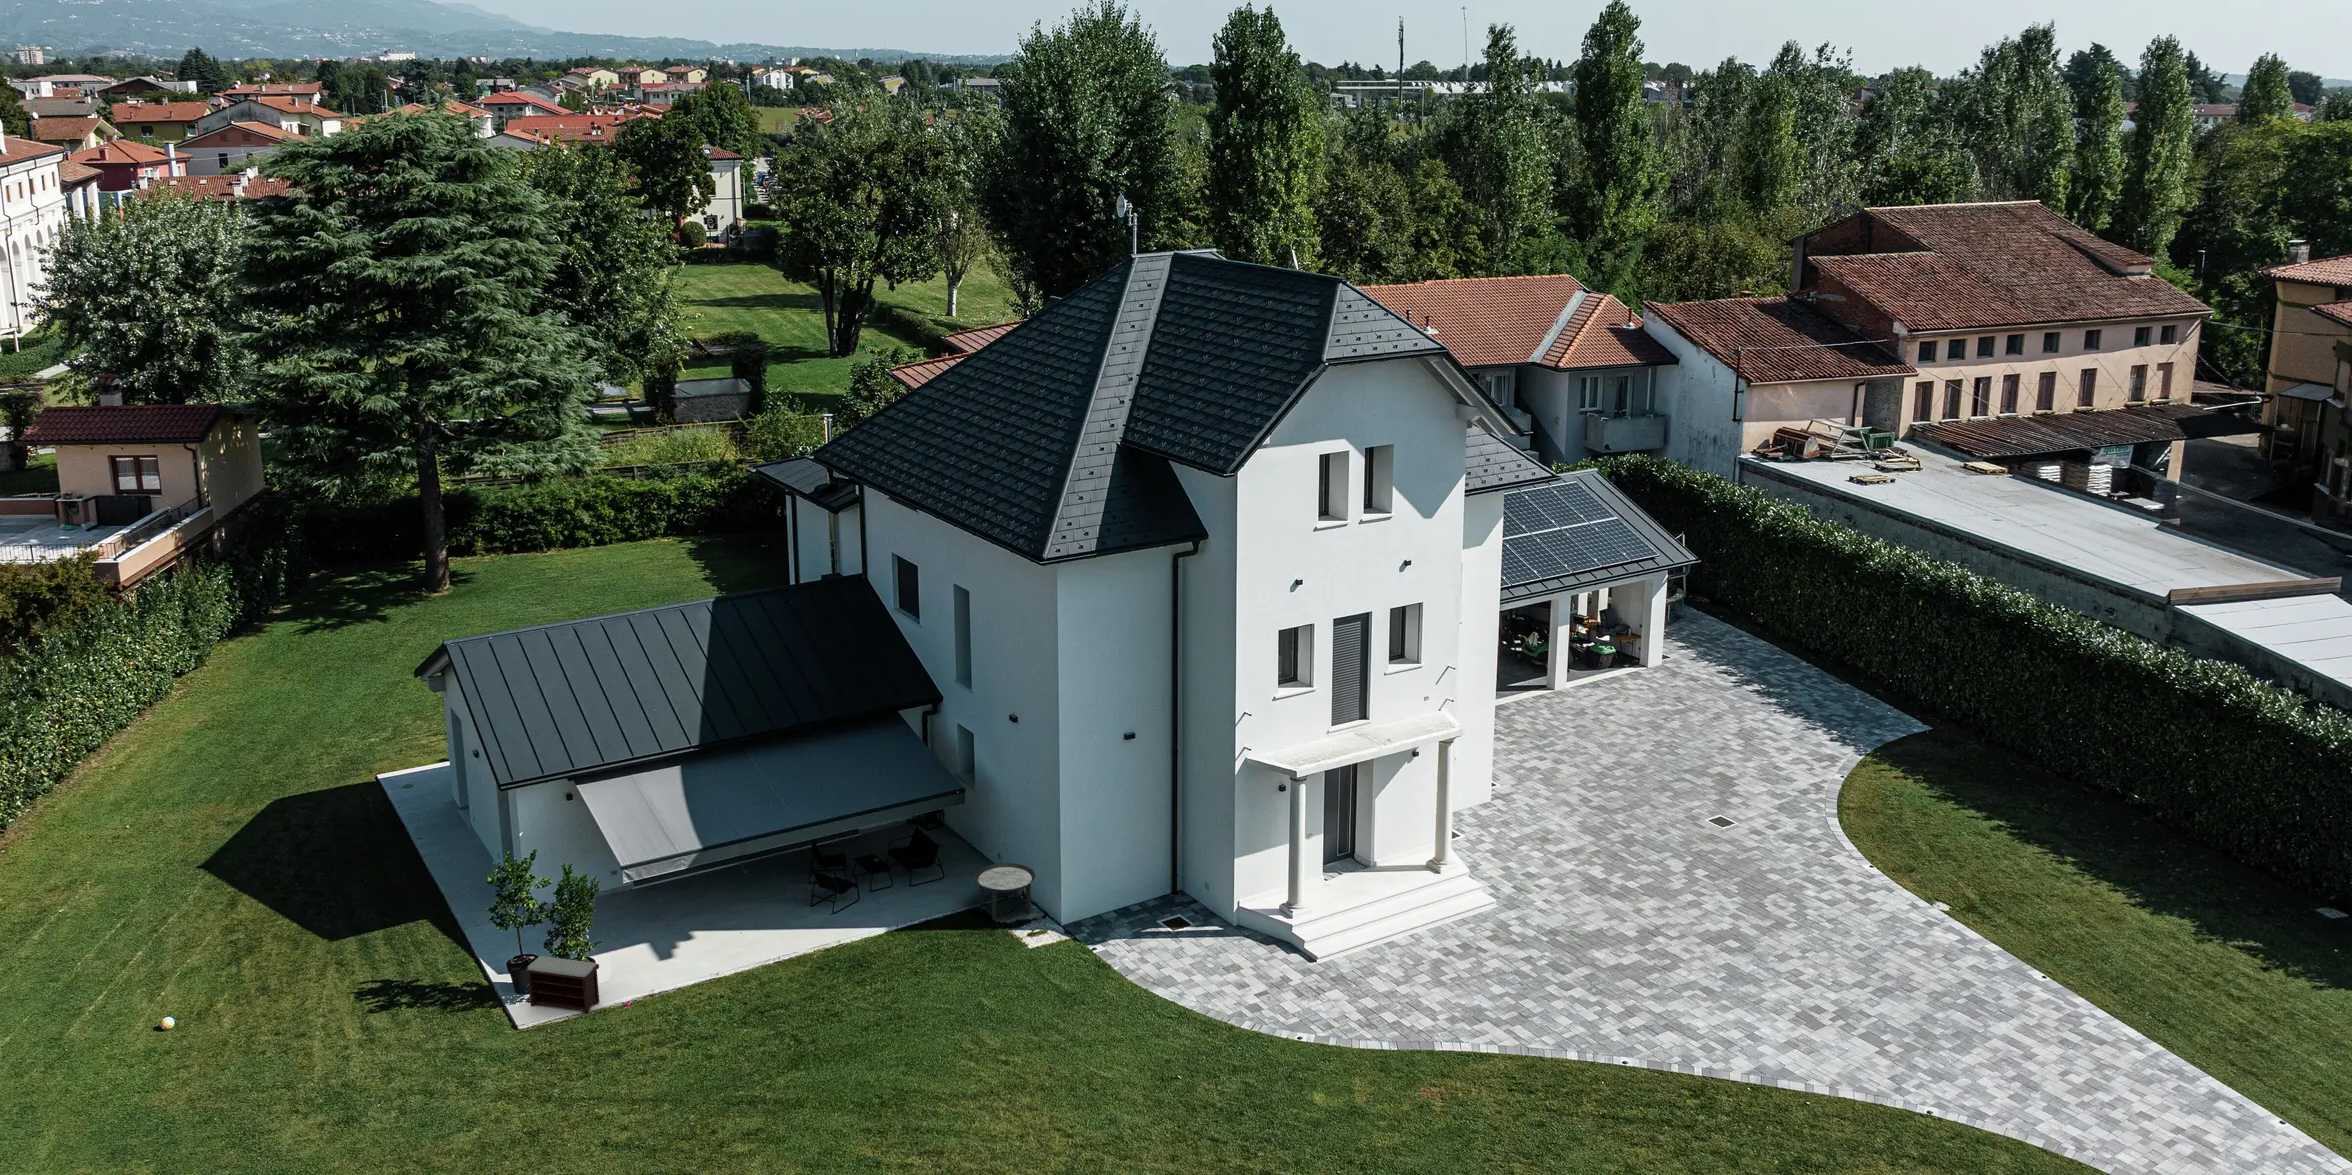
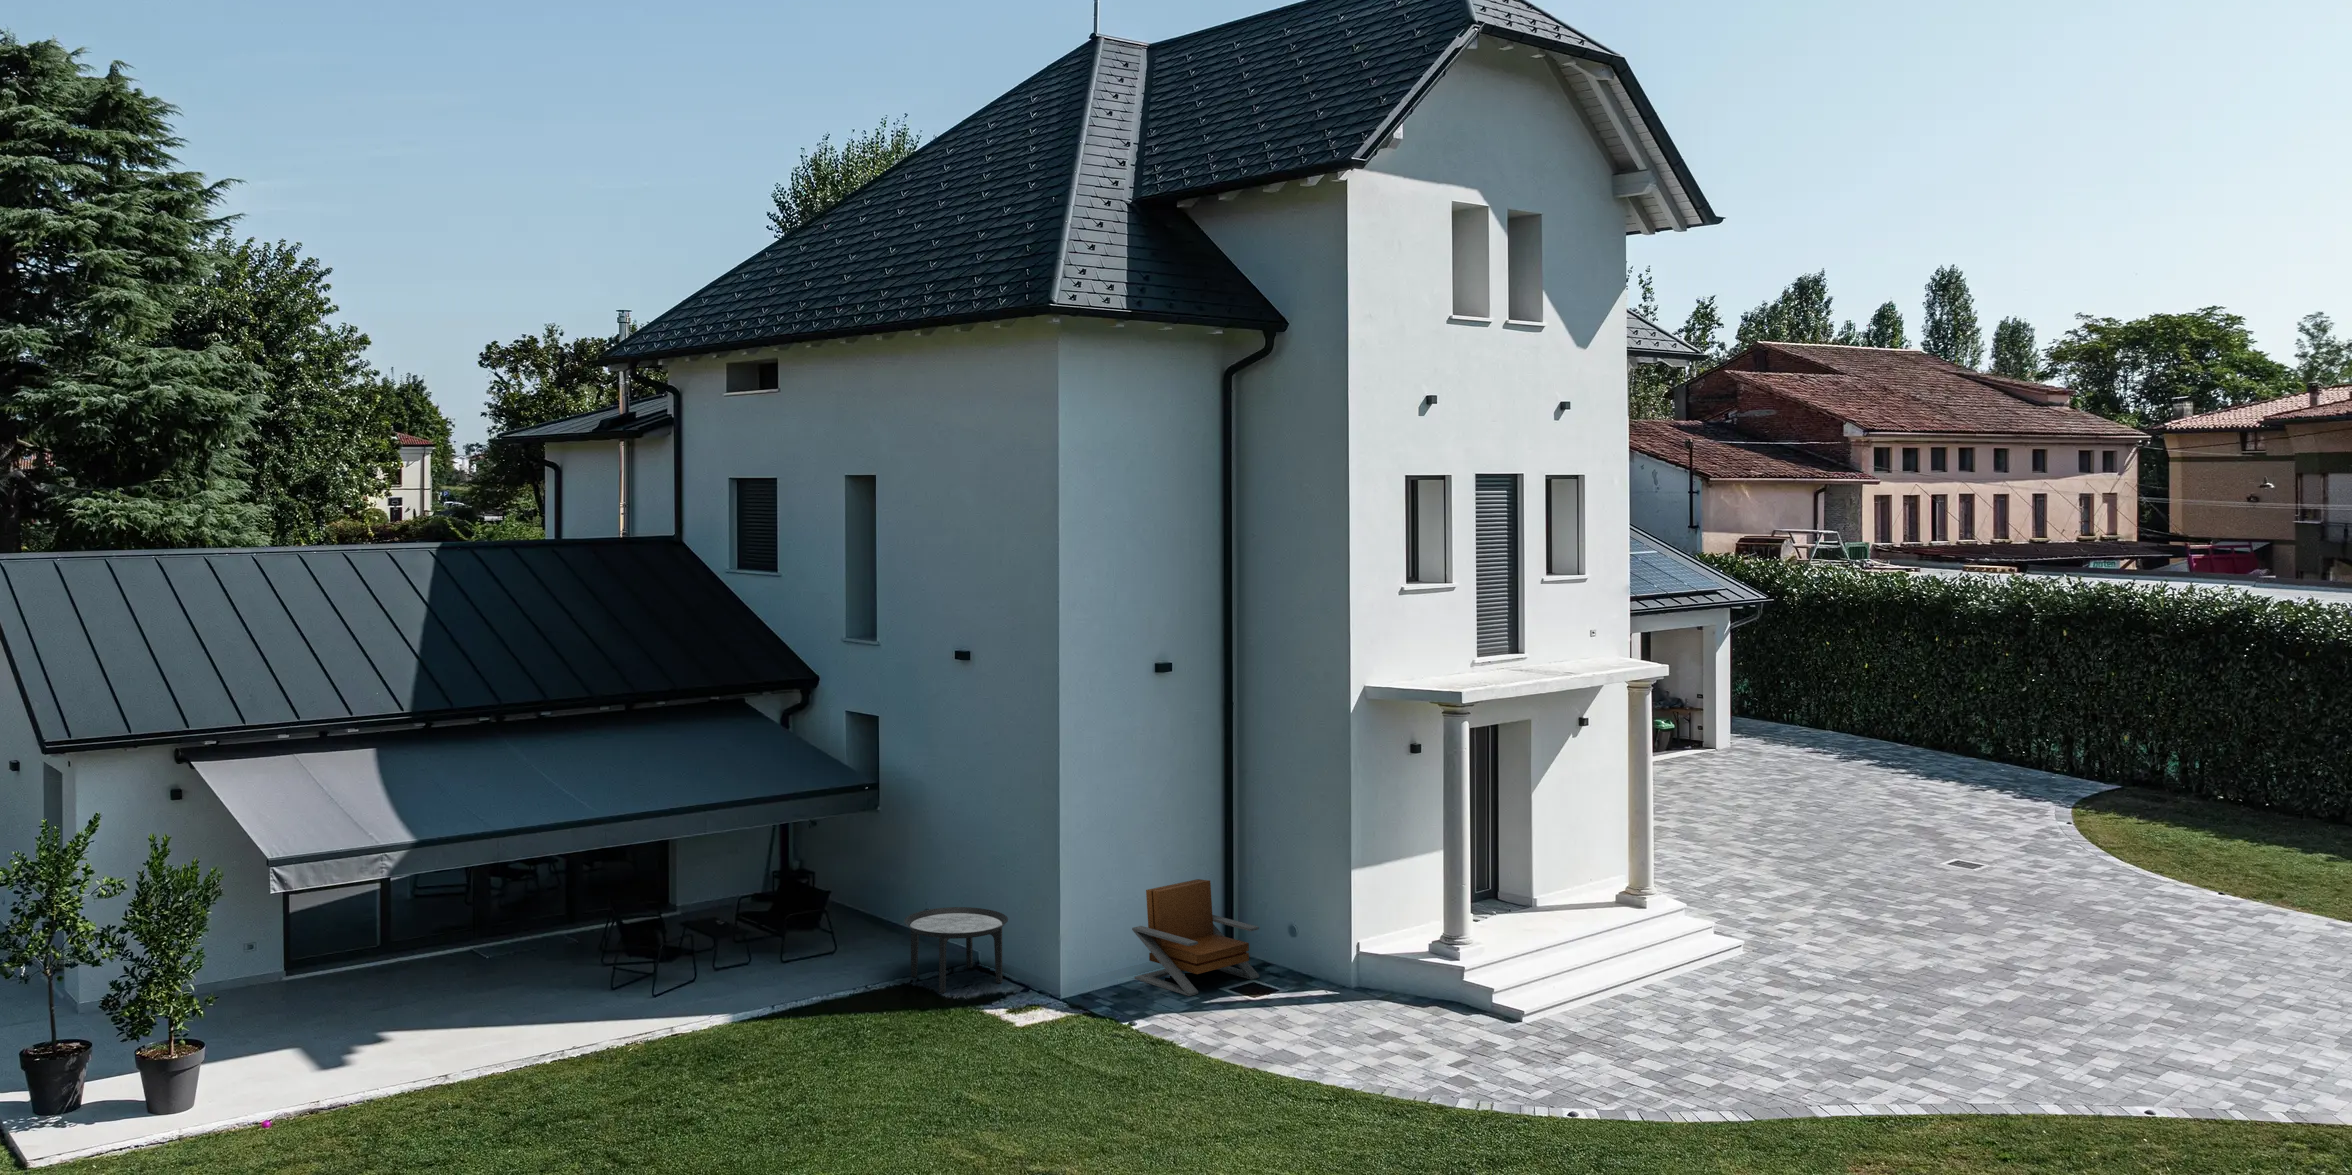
lounge chair: none [1107,855,1182,932] -> present [1132,879,1259,996]
bench: present [525,956,599,1013] -> none [51,1035,208,1141]

